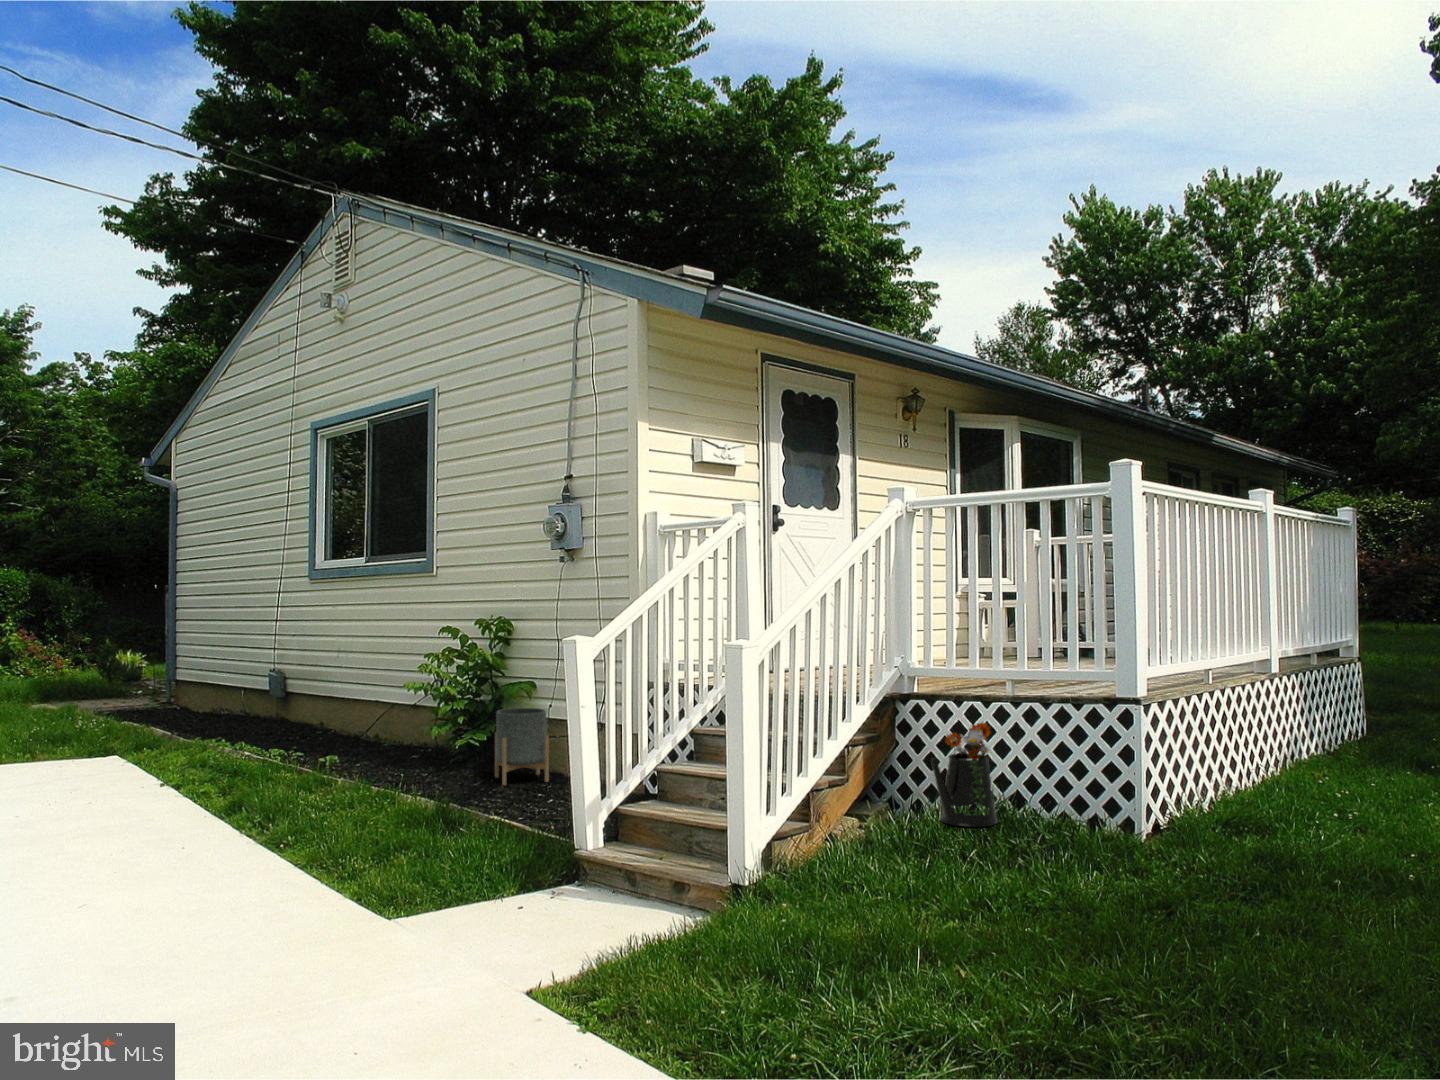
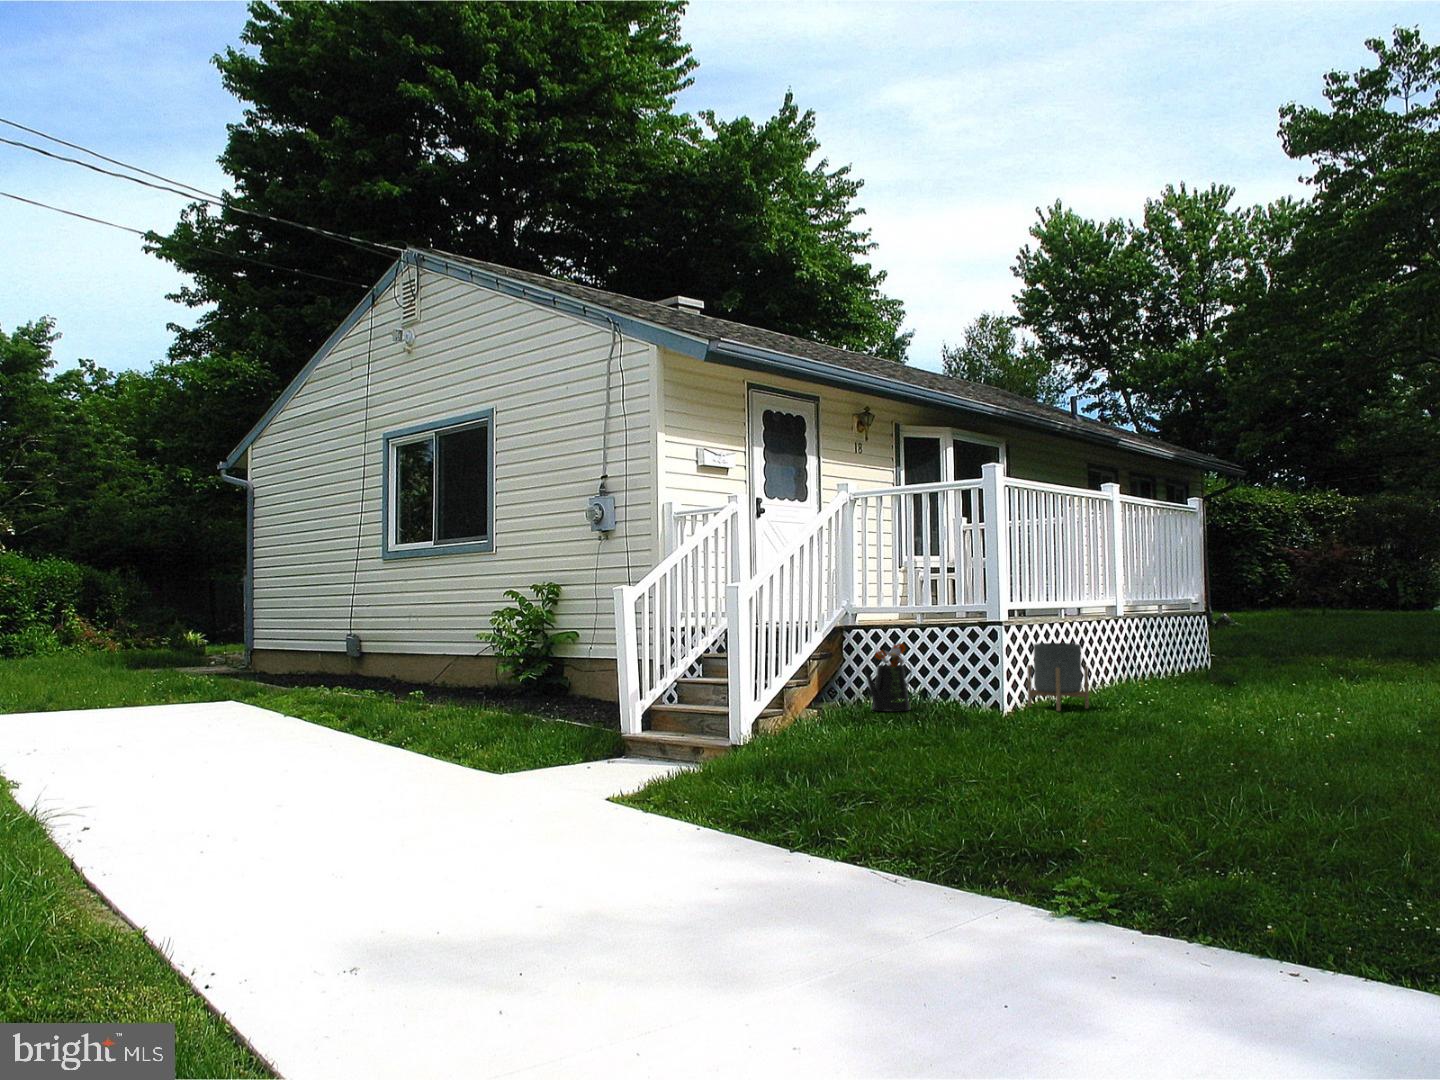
planter: present [495,708,549,785] -> present [1027,643,1089,711]

